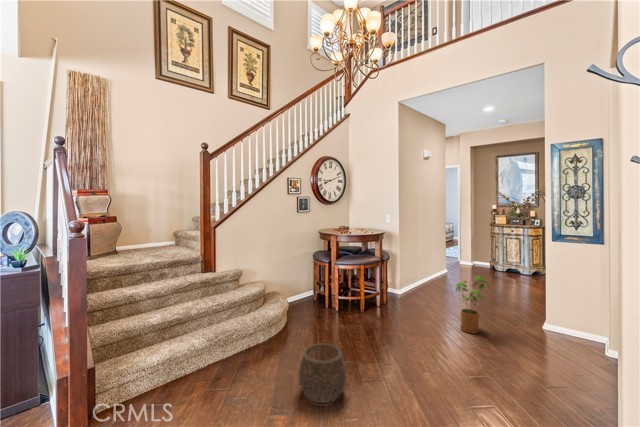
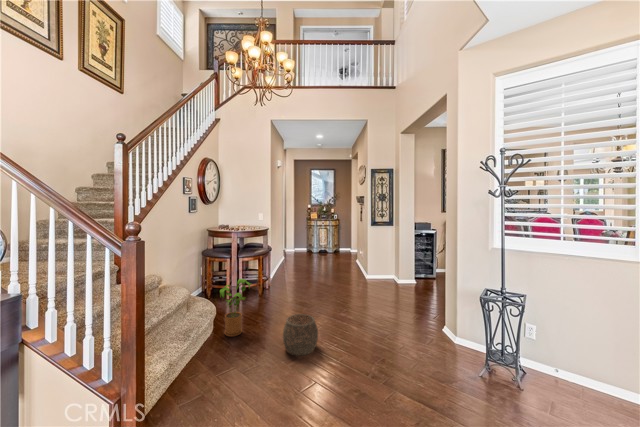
house plant: present [456,276,490,333] -> present [220,279,251,337]

